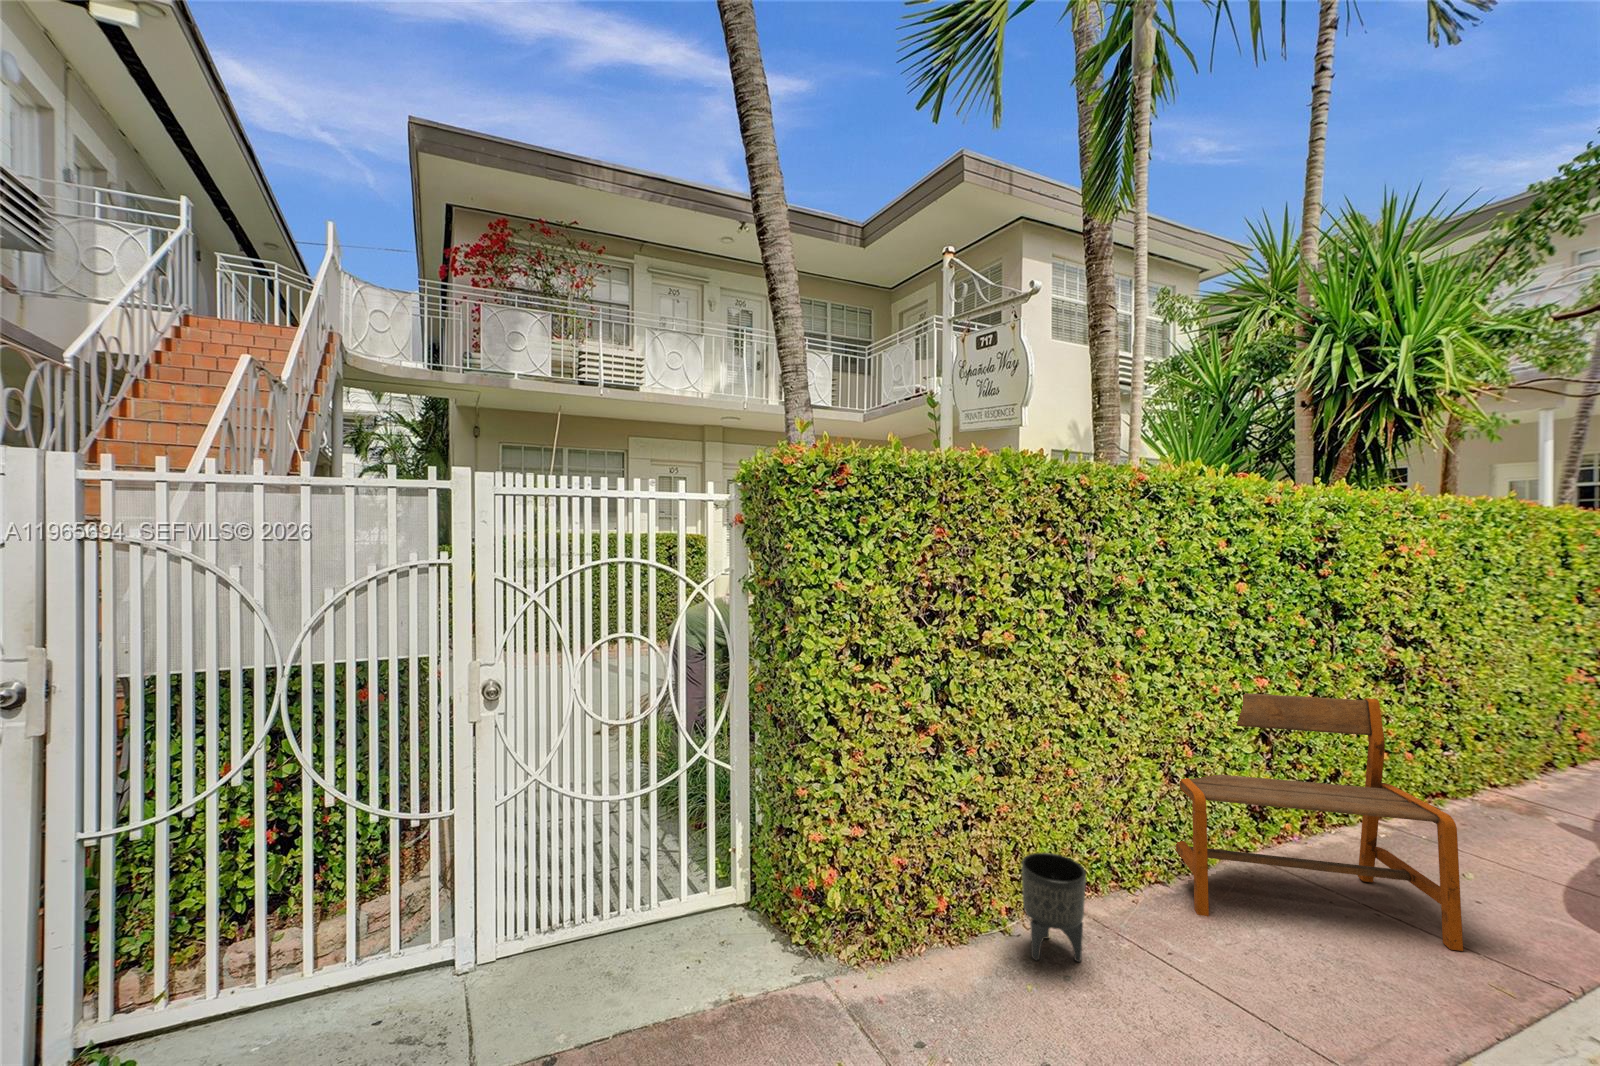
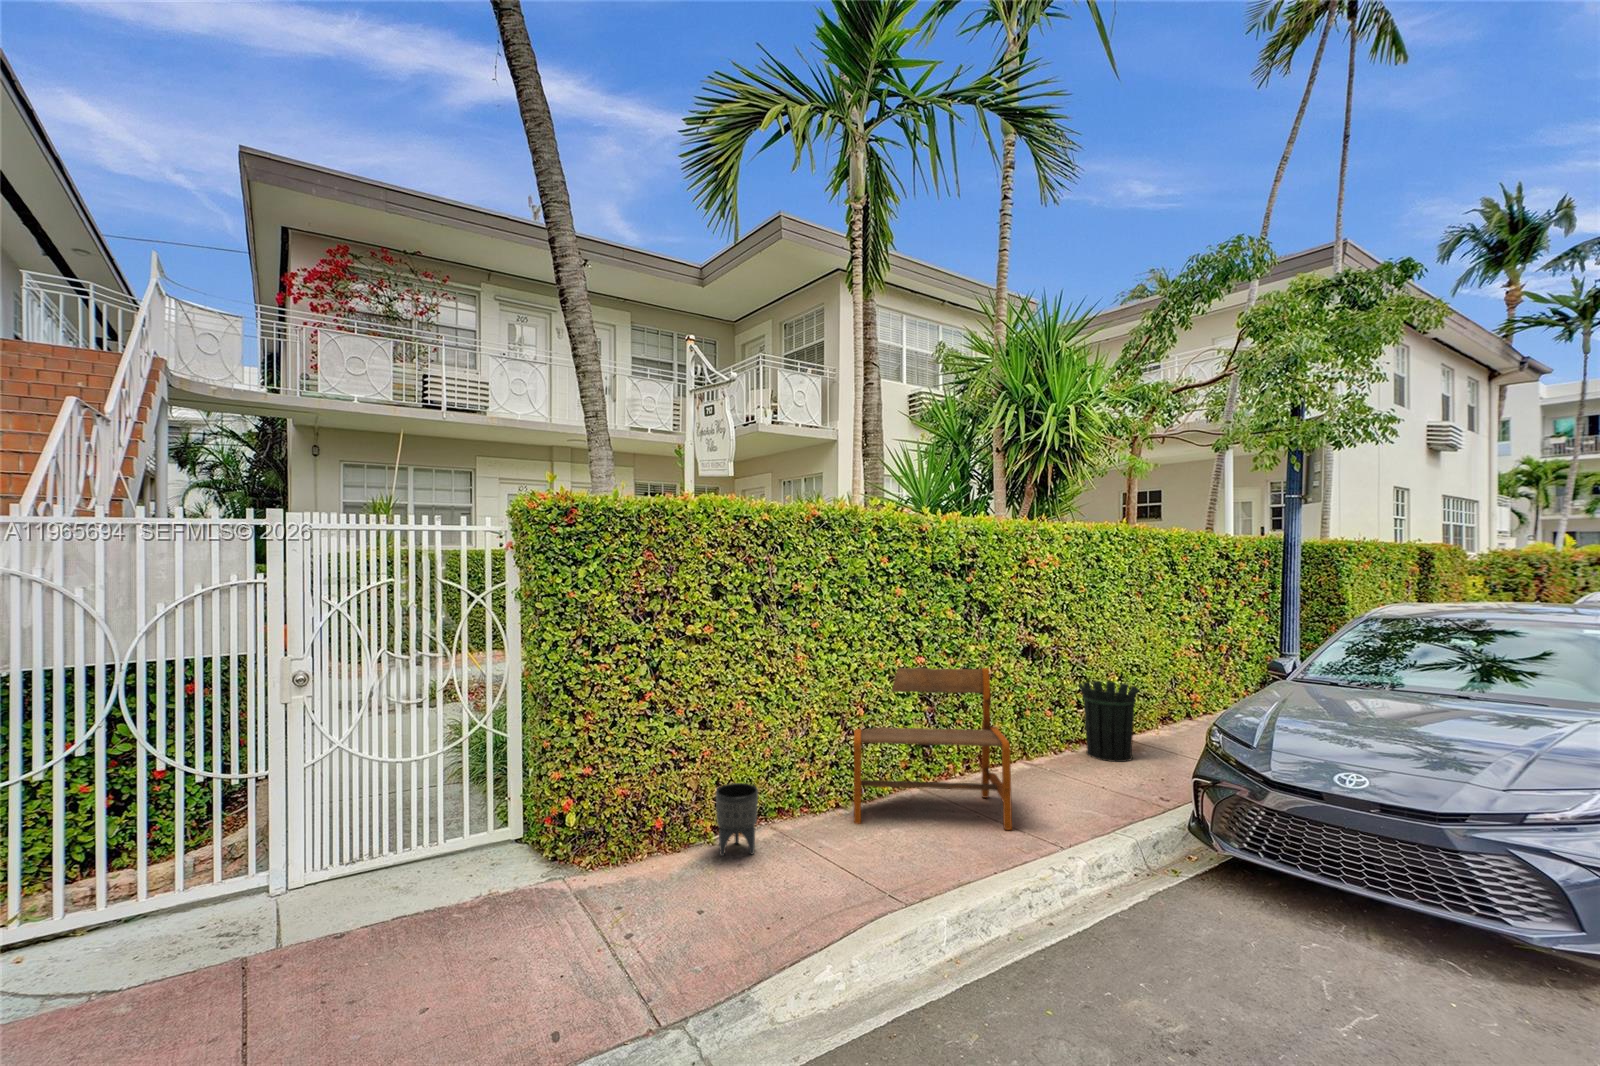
waste bin: none [1443,712,1554,831] -> present [1079,681,1139,762]

